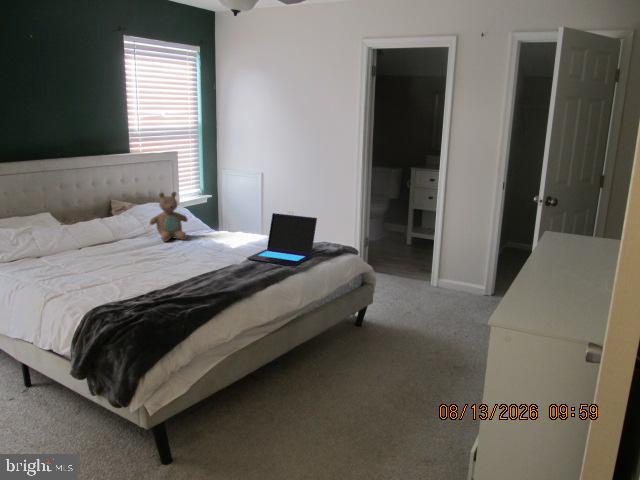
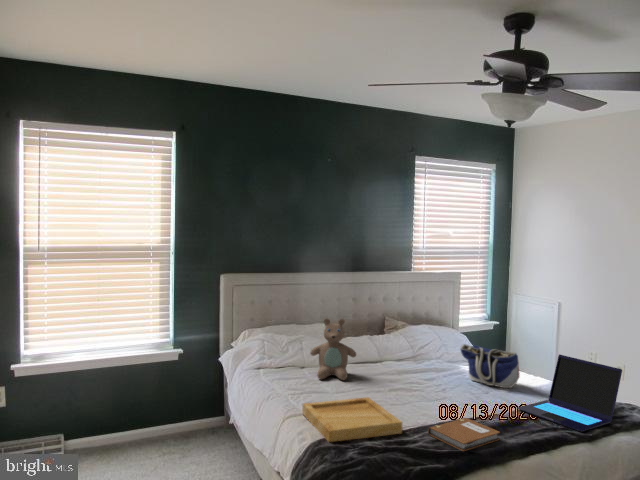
teddy bear: present [150,192,188,242] -> present [311,318,356,380]
tote bag: none [193,215,243,246] -> present [460,344,520,388]
tray: none [64,269,164,309] -> present [303,397,402,442]
notebook: none [186,271,241,294] -> present [428,418,500,451]

